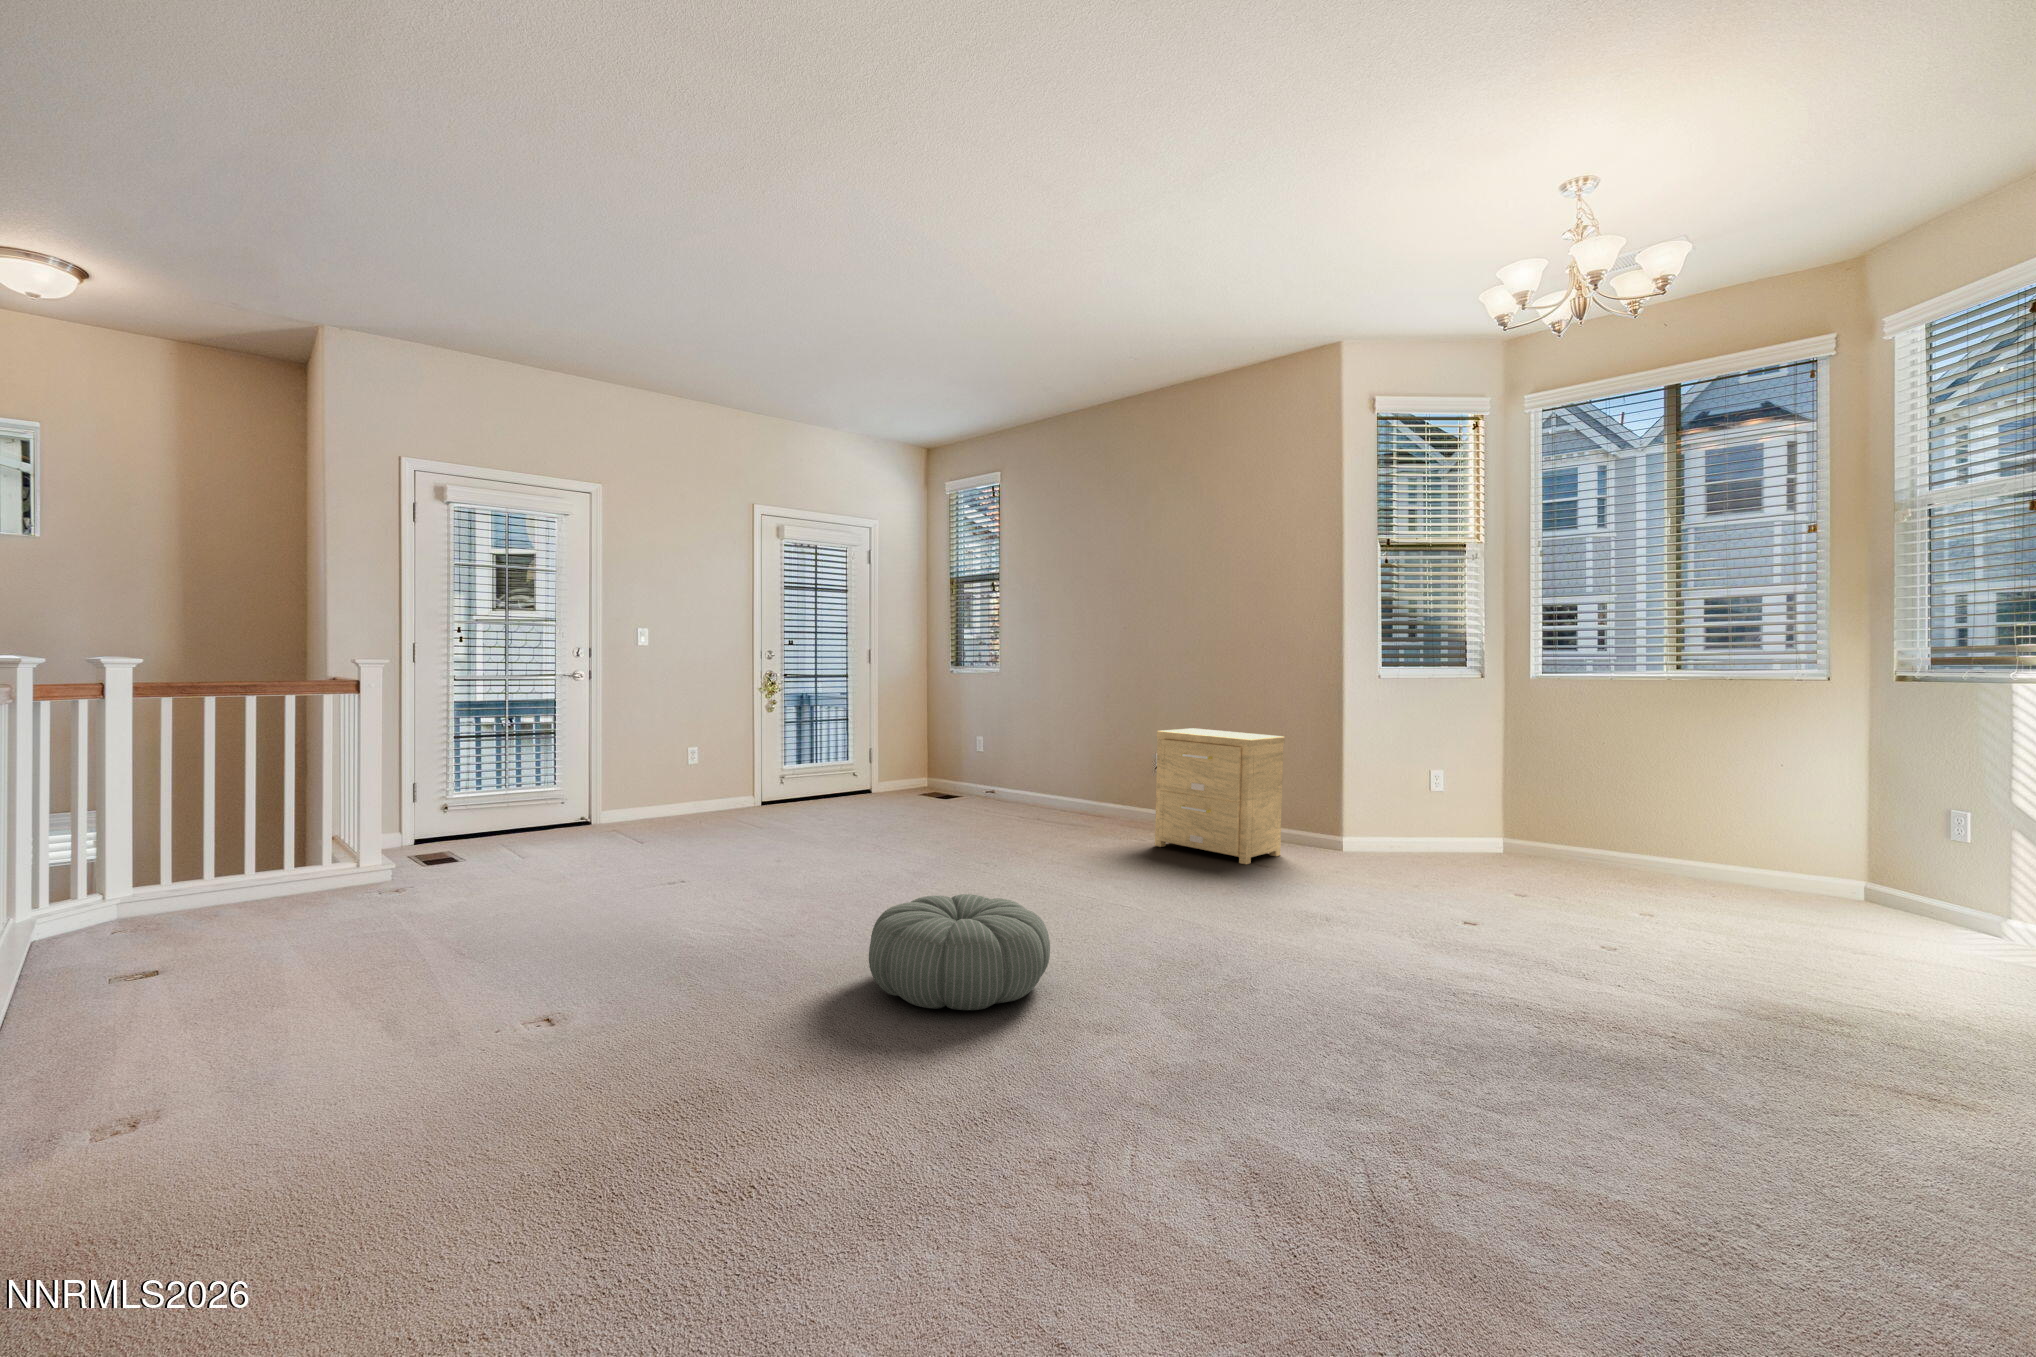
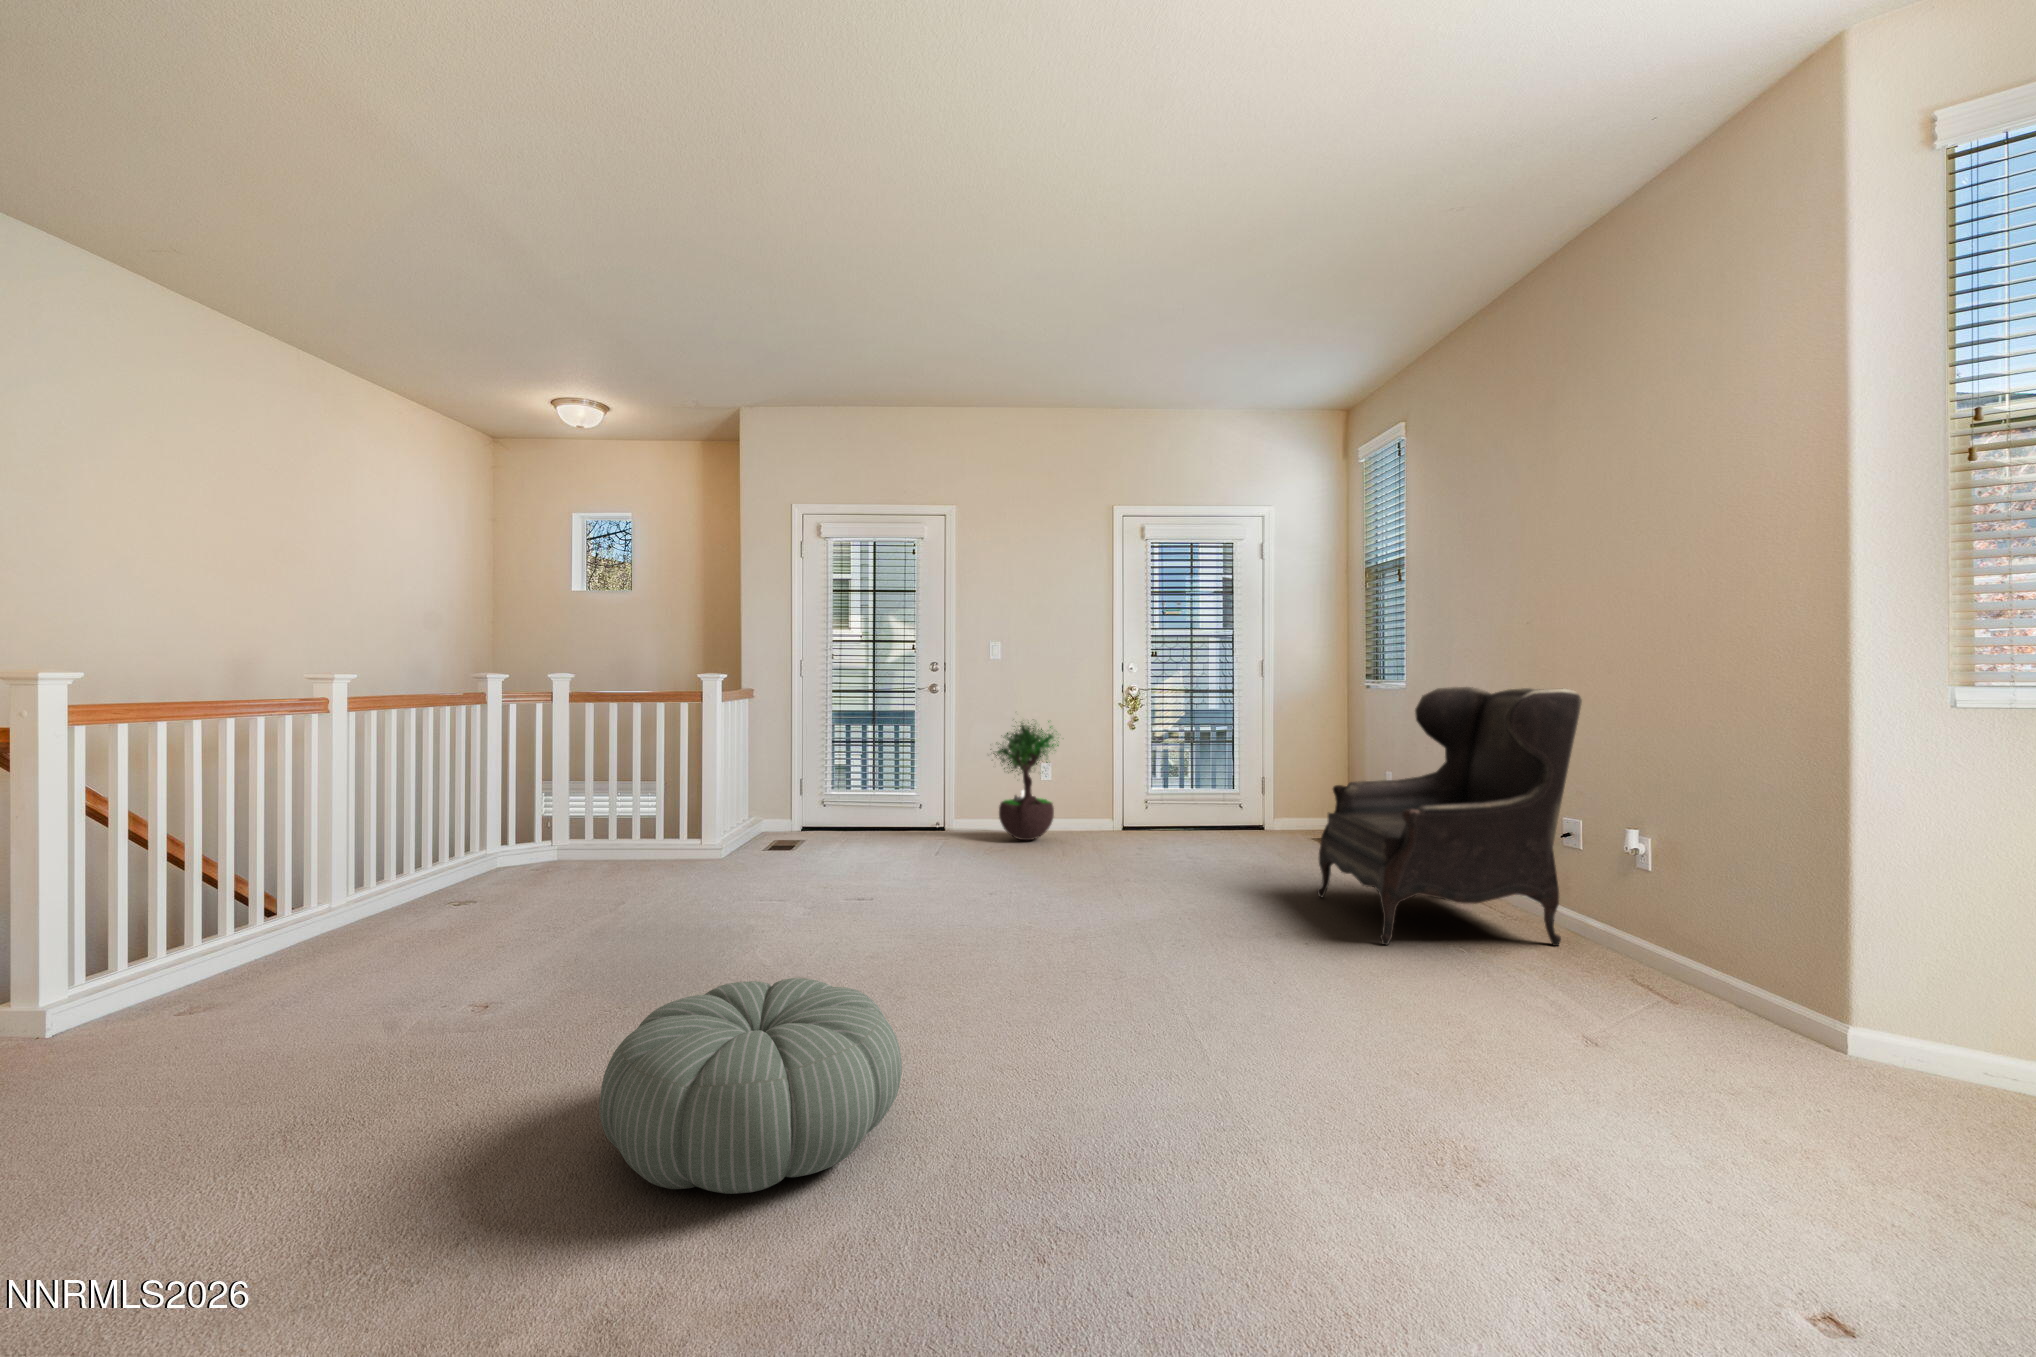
armchair: none [989,677,1152,847] -> present [1317,687,1582,946]
potted tree: none [662,699,735,822] -> present [990,721,1059,840]
side table: present [1155,728,1285,864] -> none [1542,771,1827,1054]

